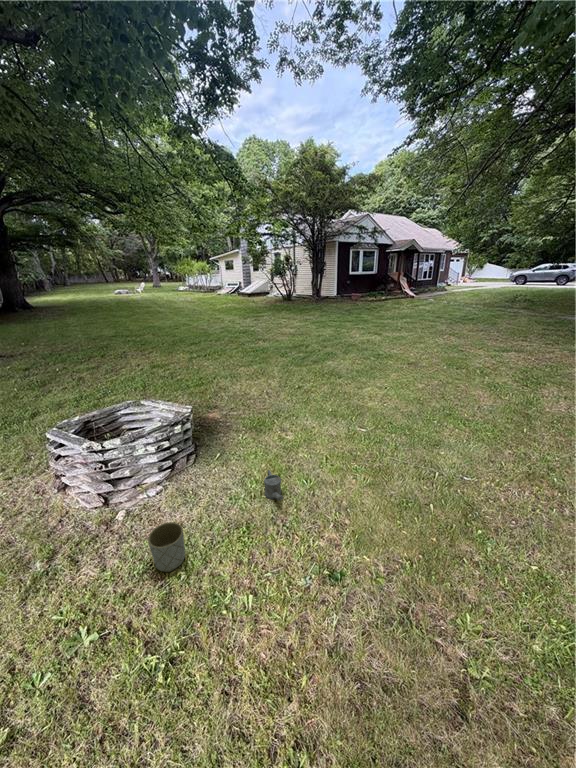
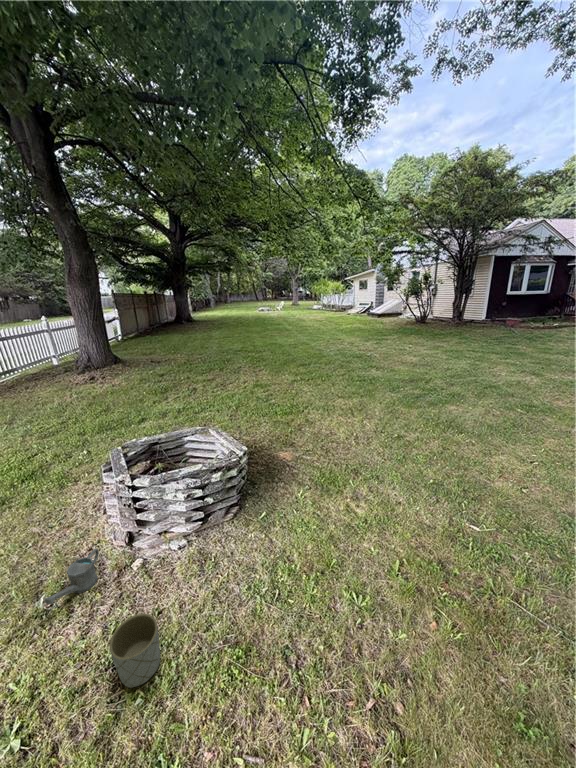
watering can: present [264,470,283,501] -> present [44,549,99,604]

